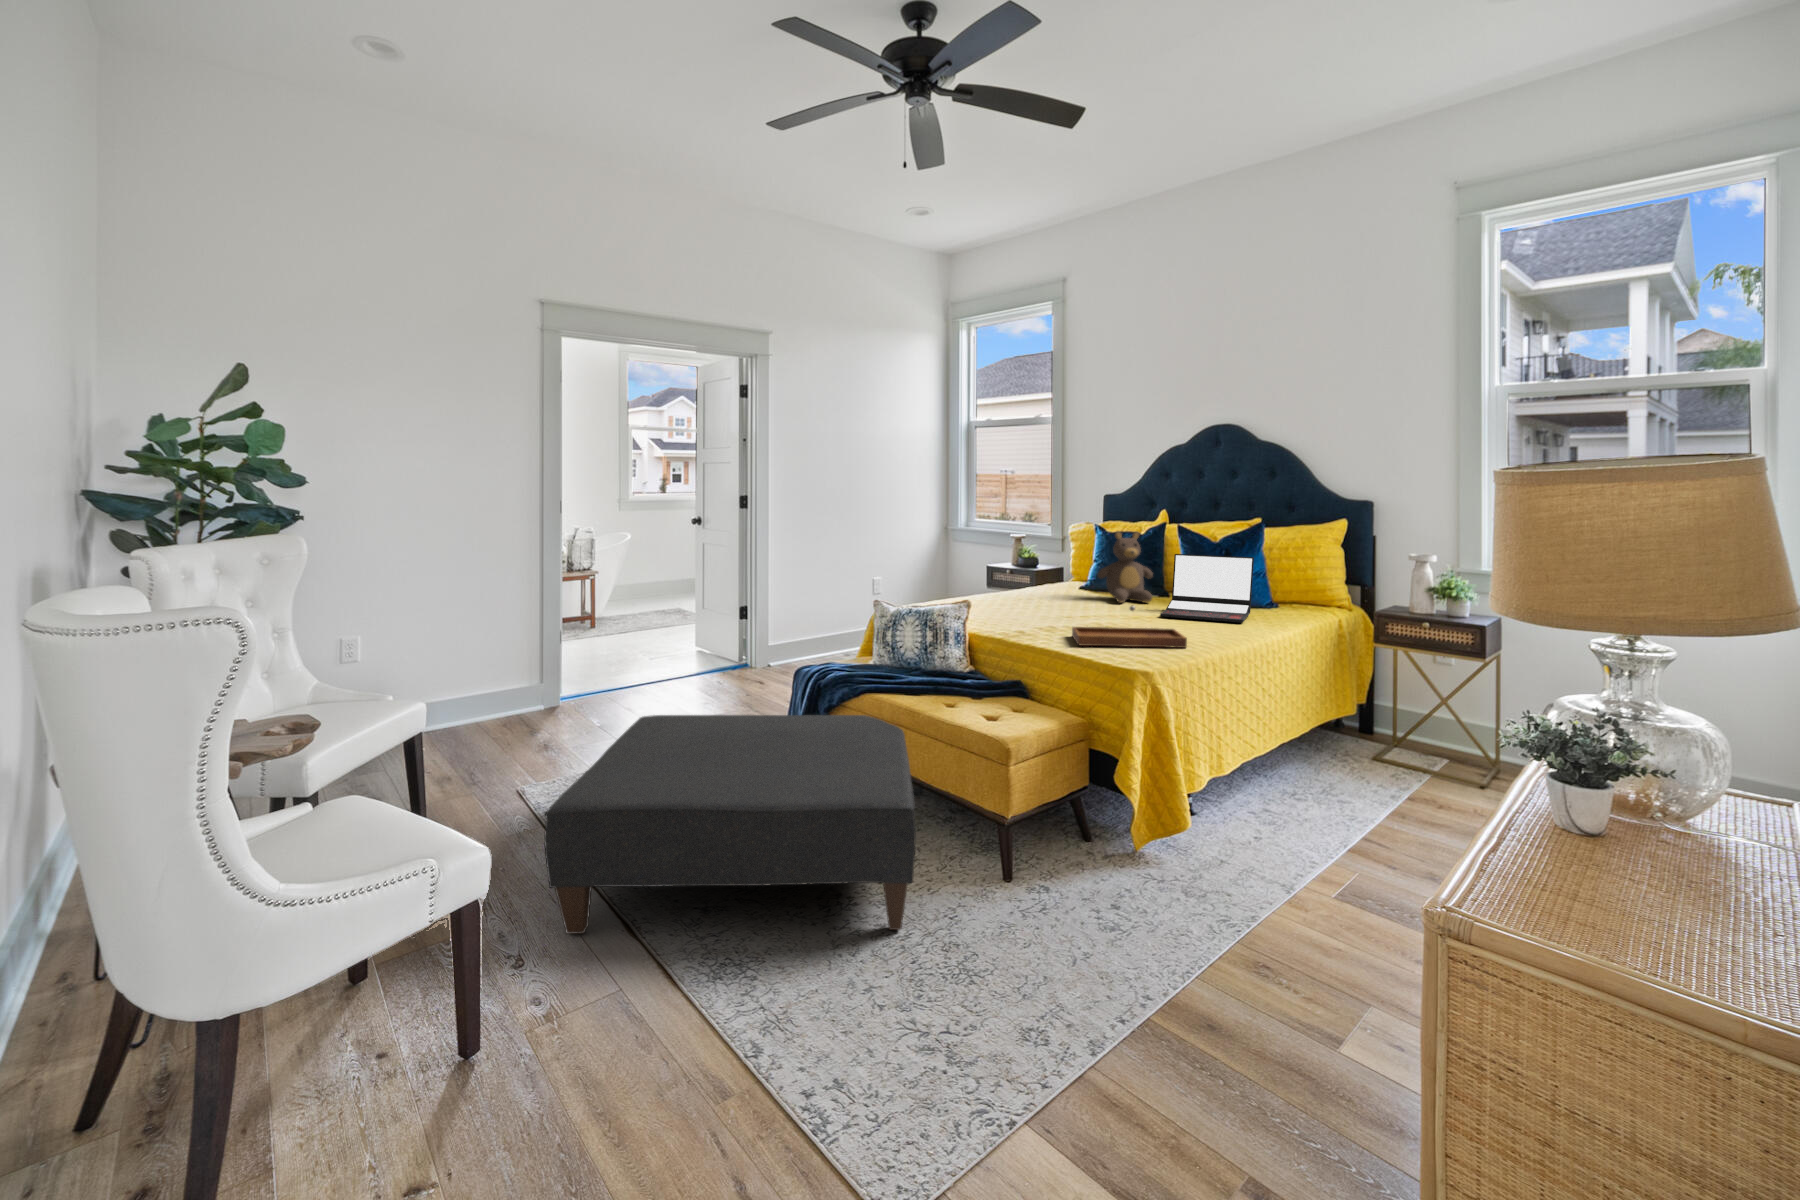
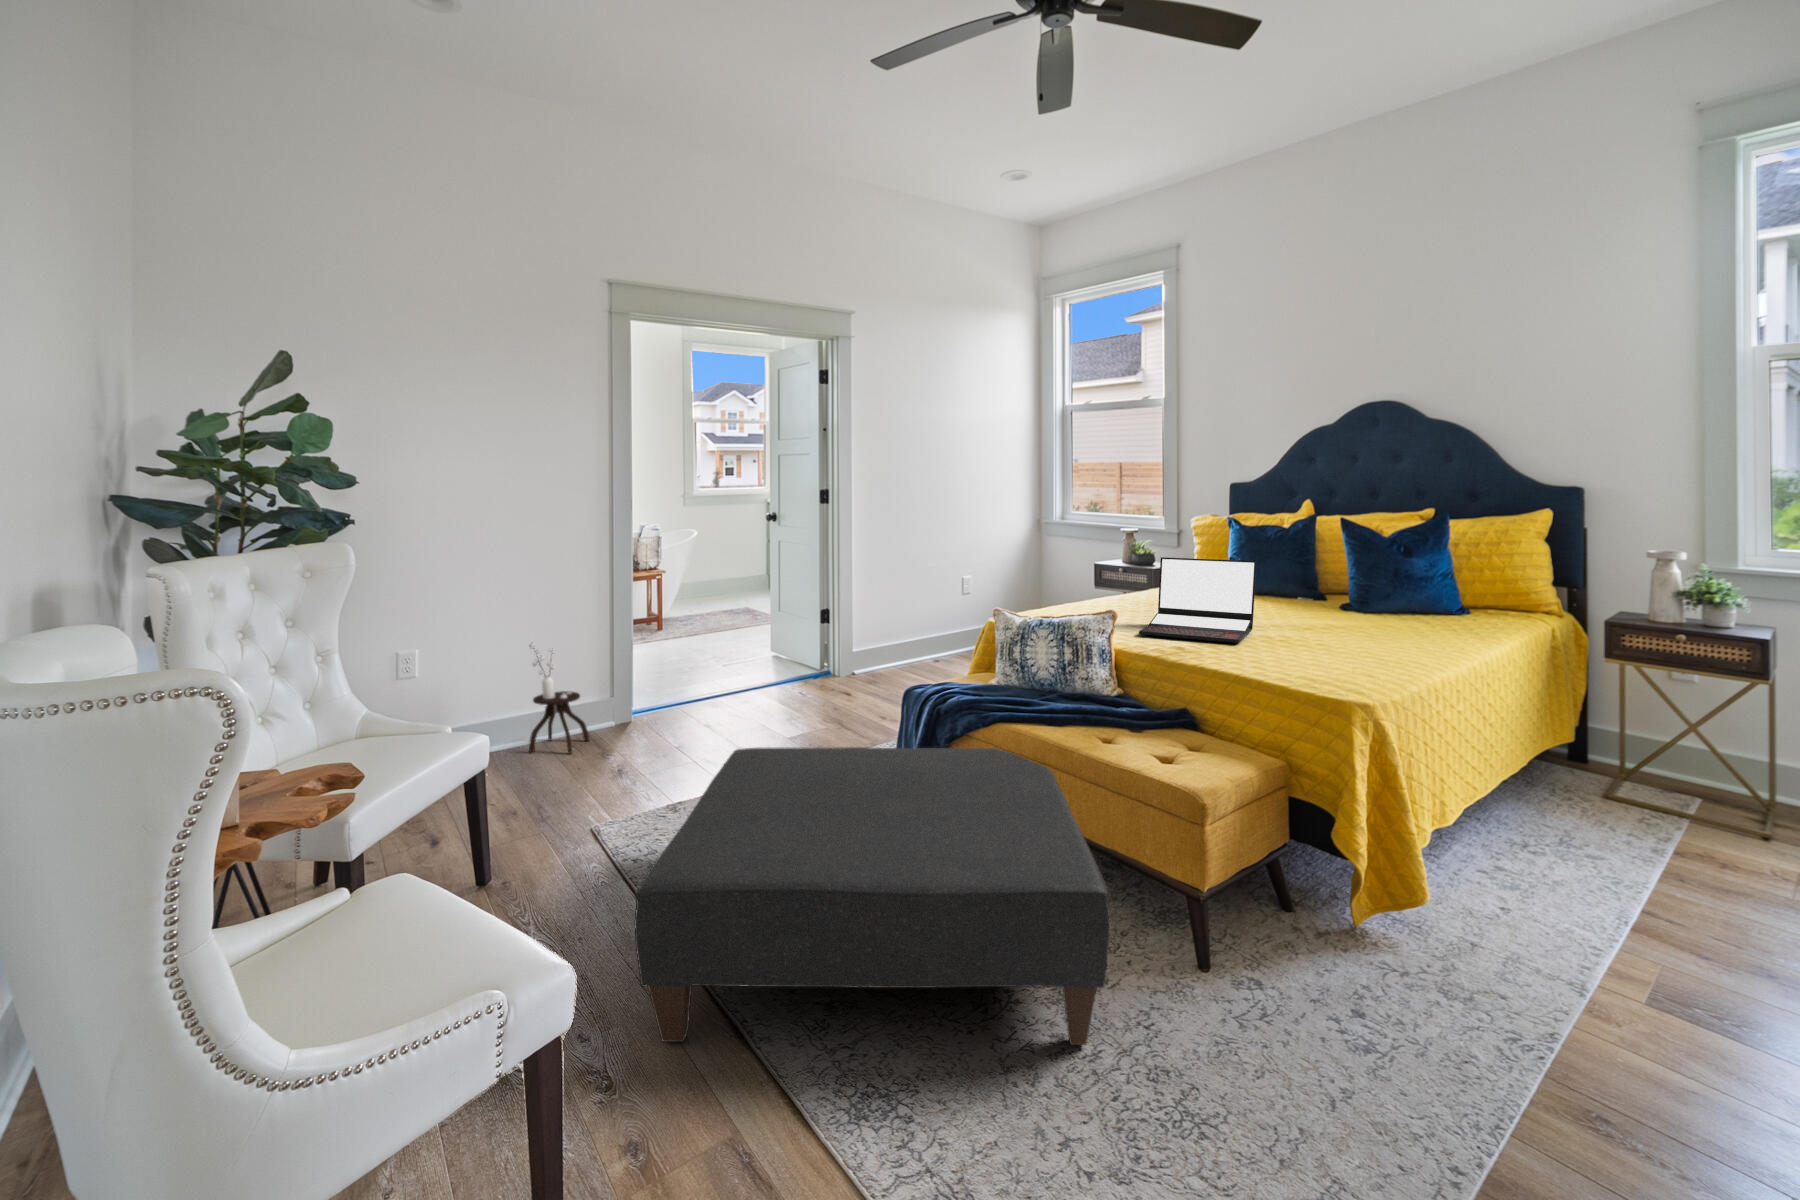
teddy bear: present [1098,532,1153,603] -> none [1242,525,1311,608]
laptop: present [1160,554,1254,622] -> present [1139,557,1256,643]
tray: present [1072,606,1187,648] -> none [1242,615,1398,668]
side table: none [459,629,516,731] -> present [529,643,589,753]

